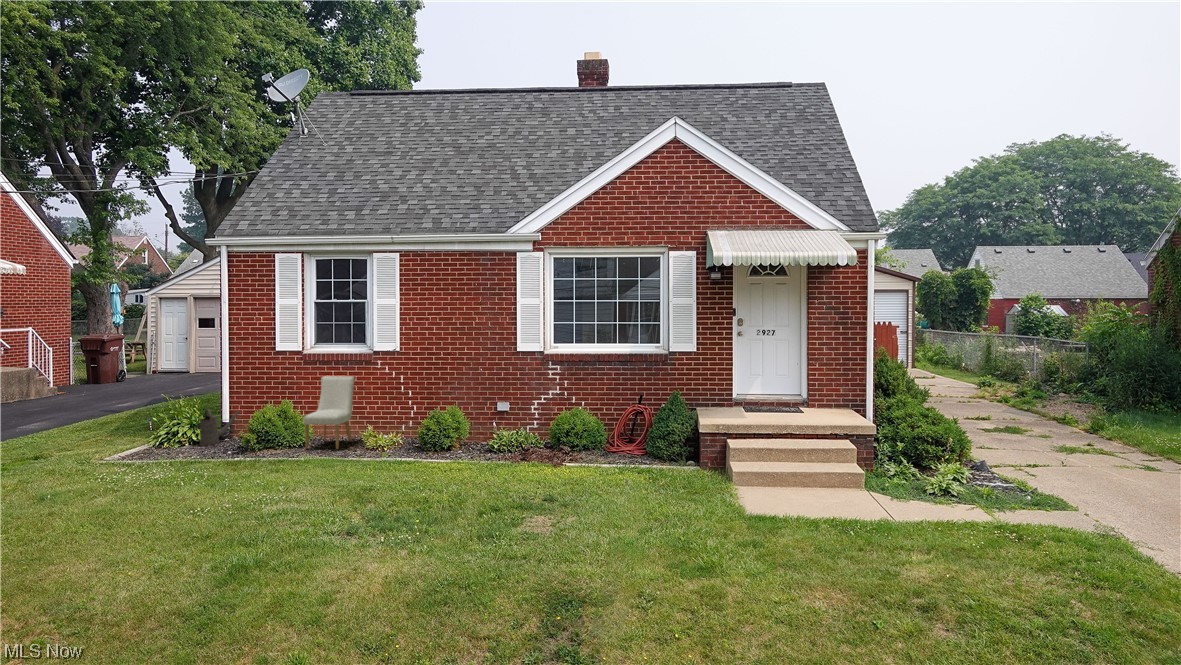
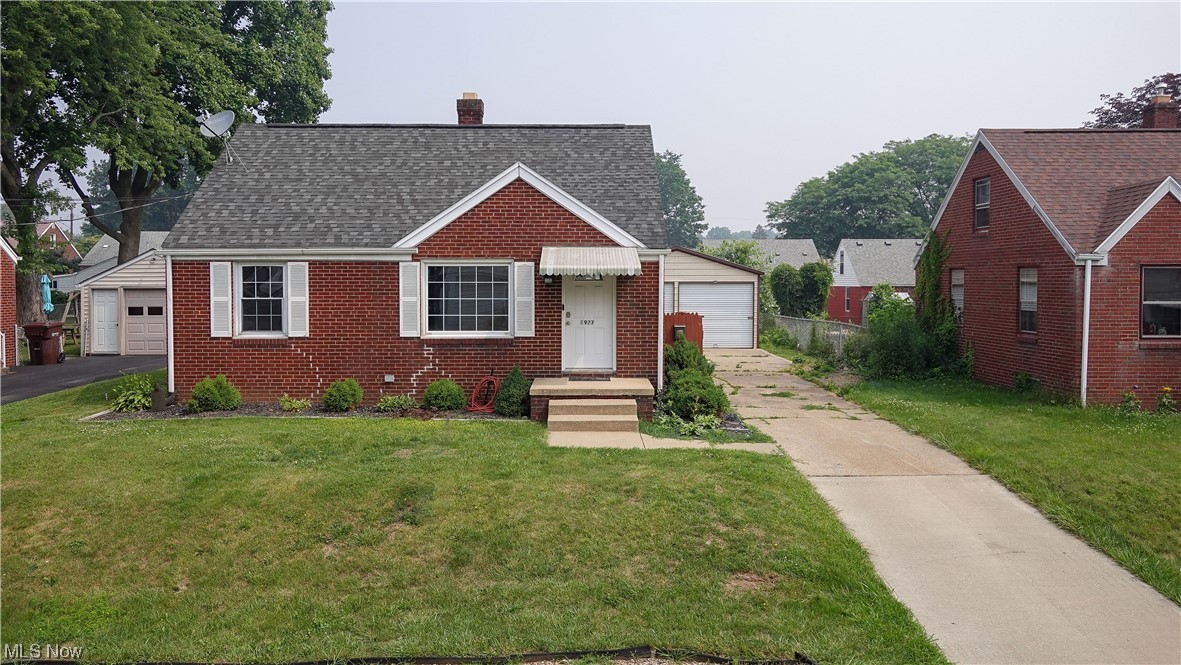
chair: present [303,376,354,449] -> none [235,357,275,412]

